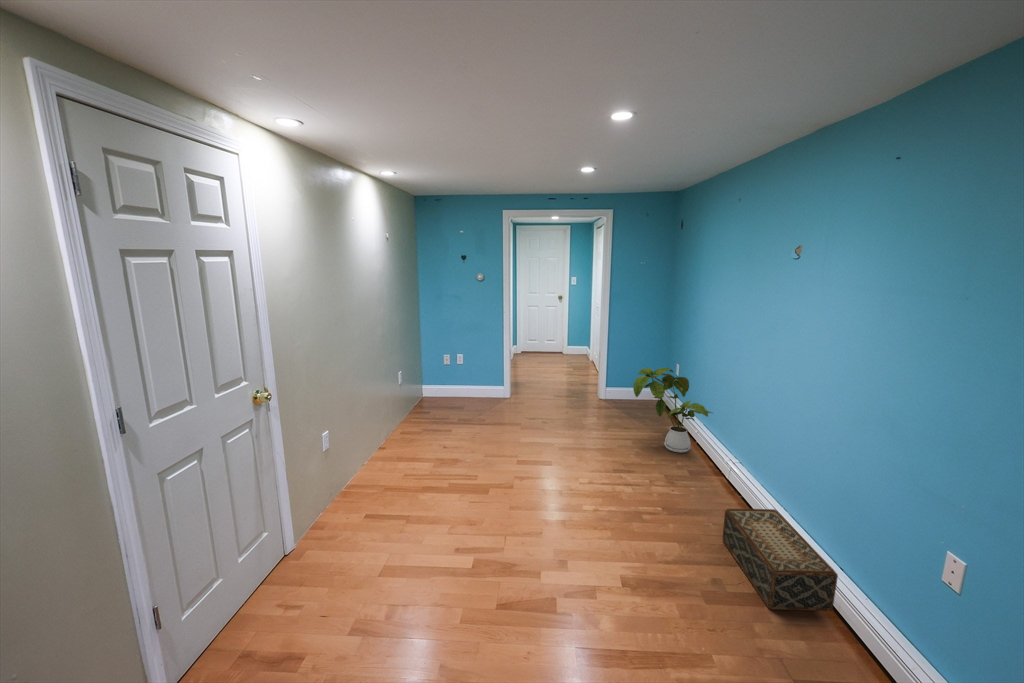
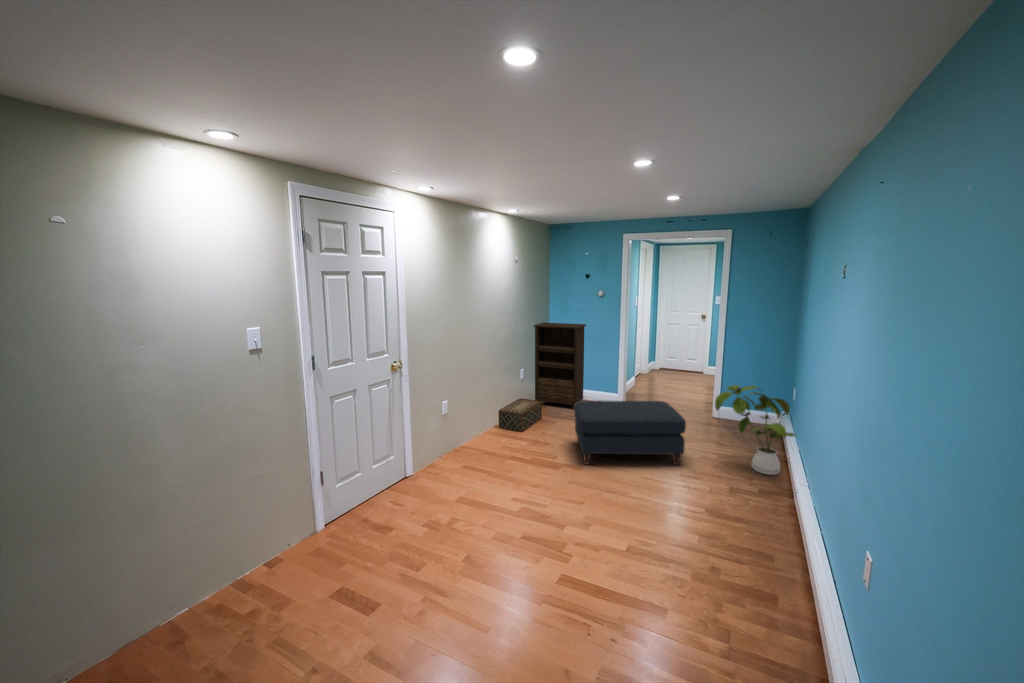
bookshelf: none [408,313,468,410] -> present [534,323,586,409]
ottoman: none [485,392,610,479] -> present [574,401,686,465]
woven basket: present [723,509,838,611] -> present [499,398,542,432]

